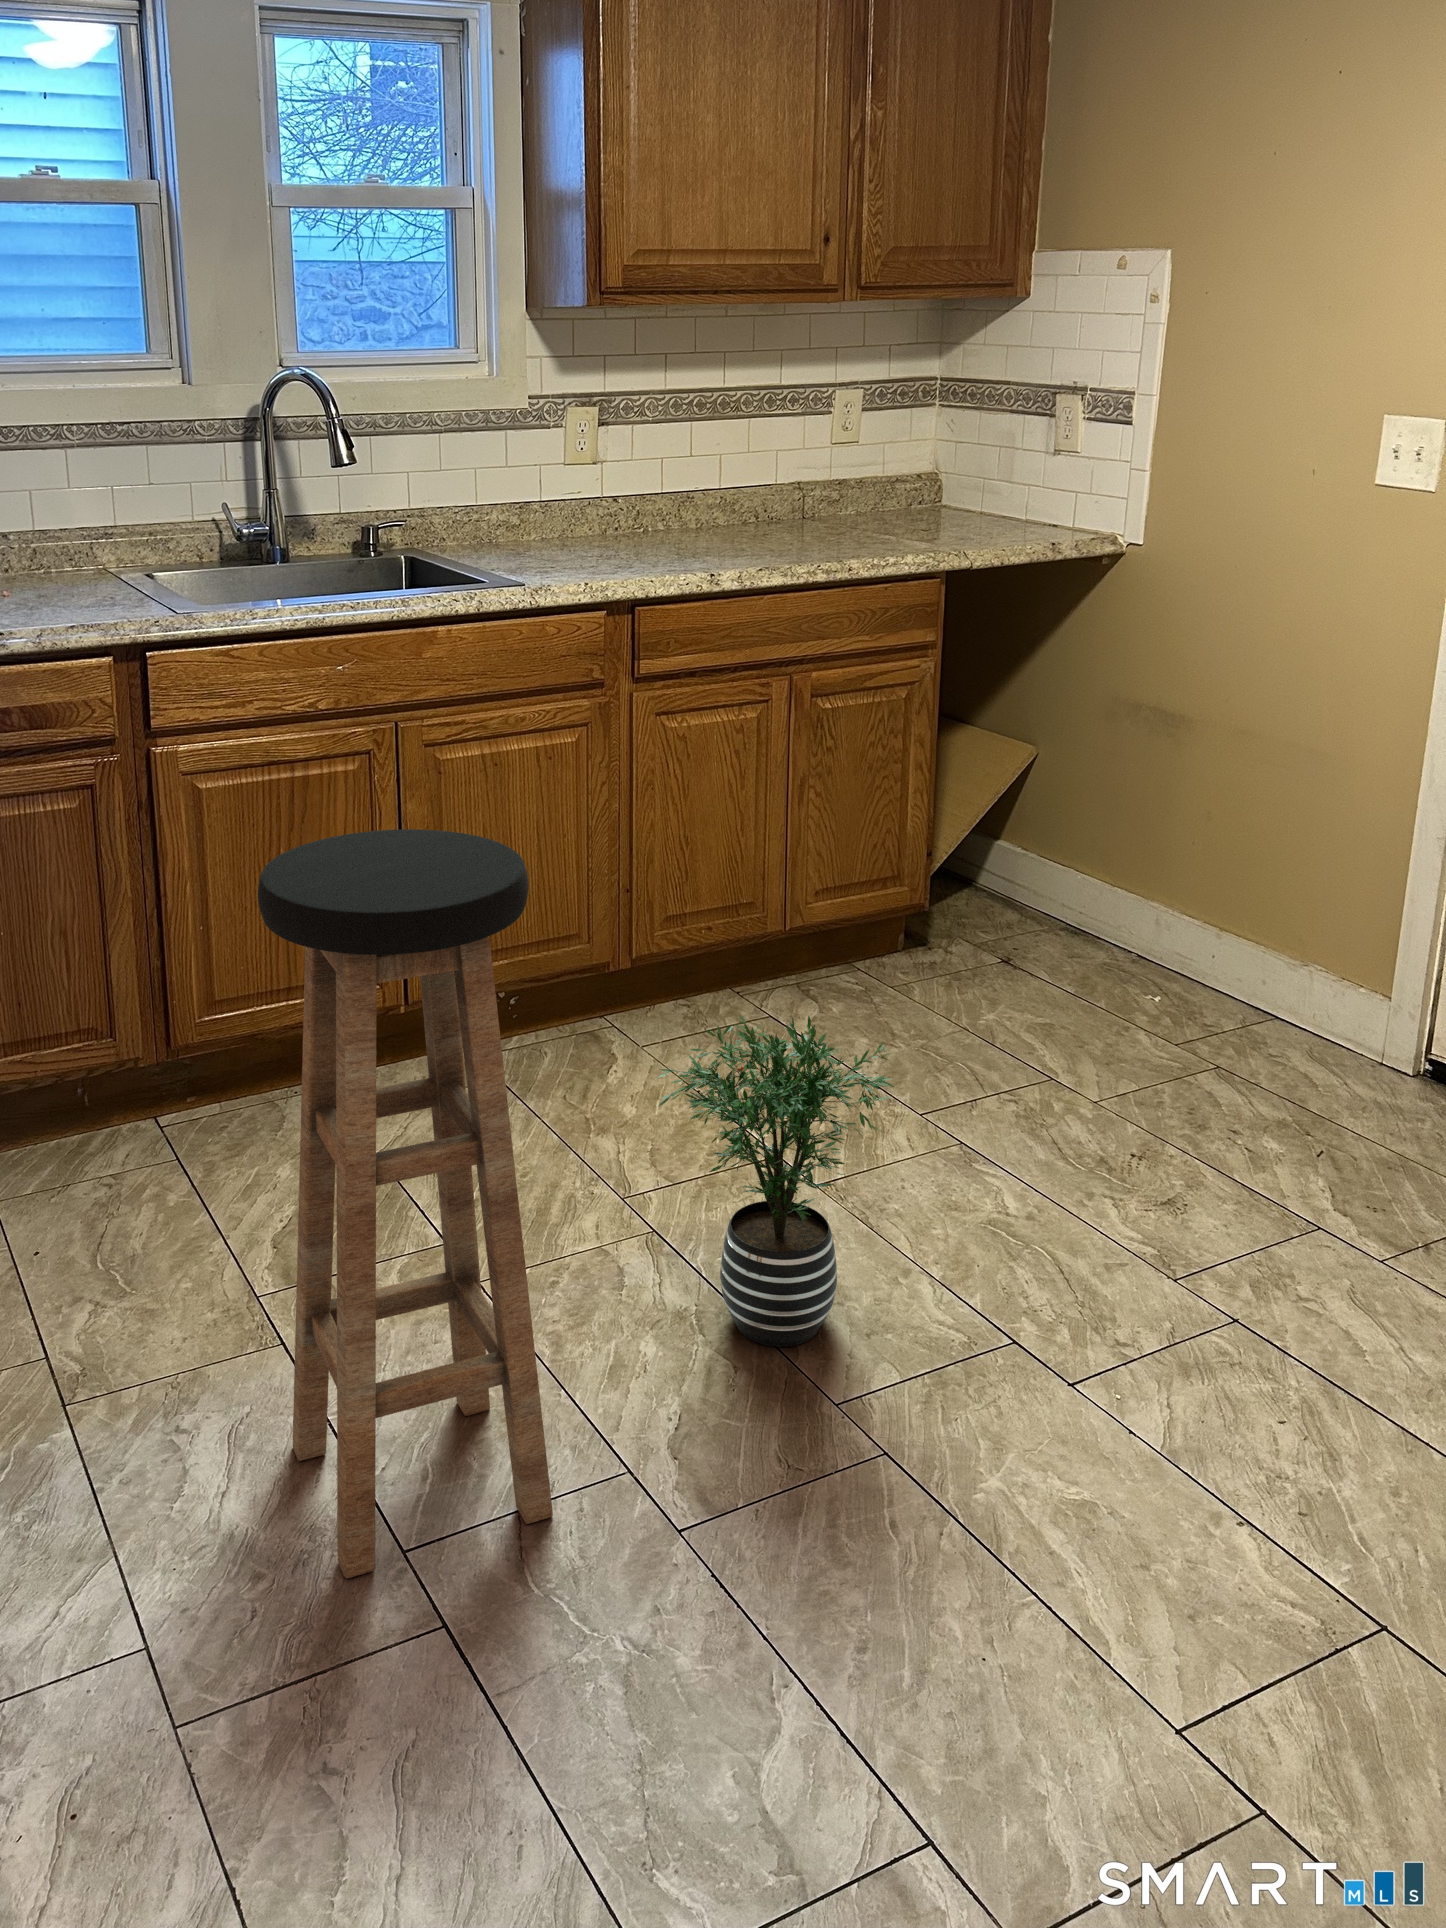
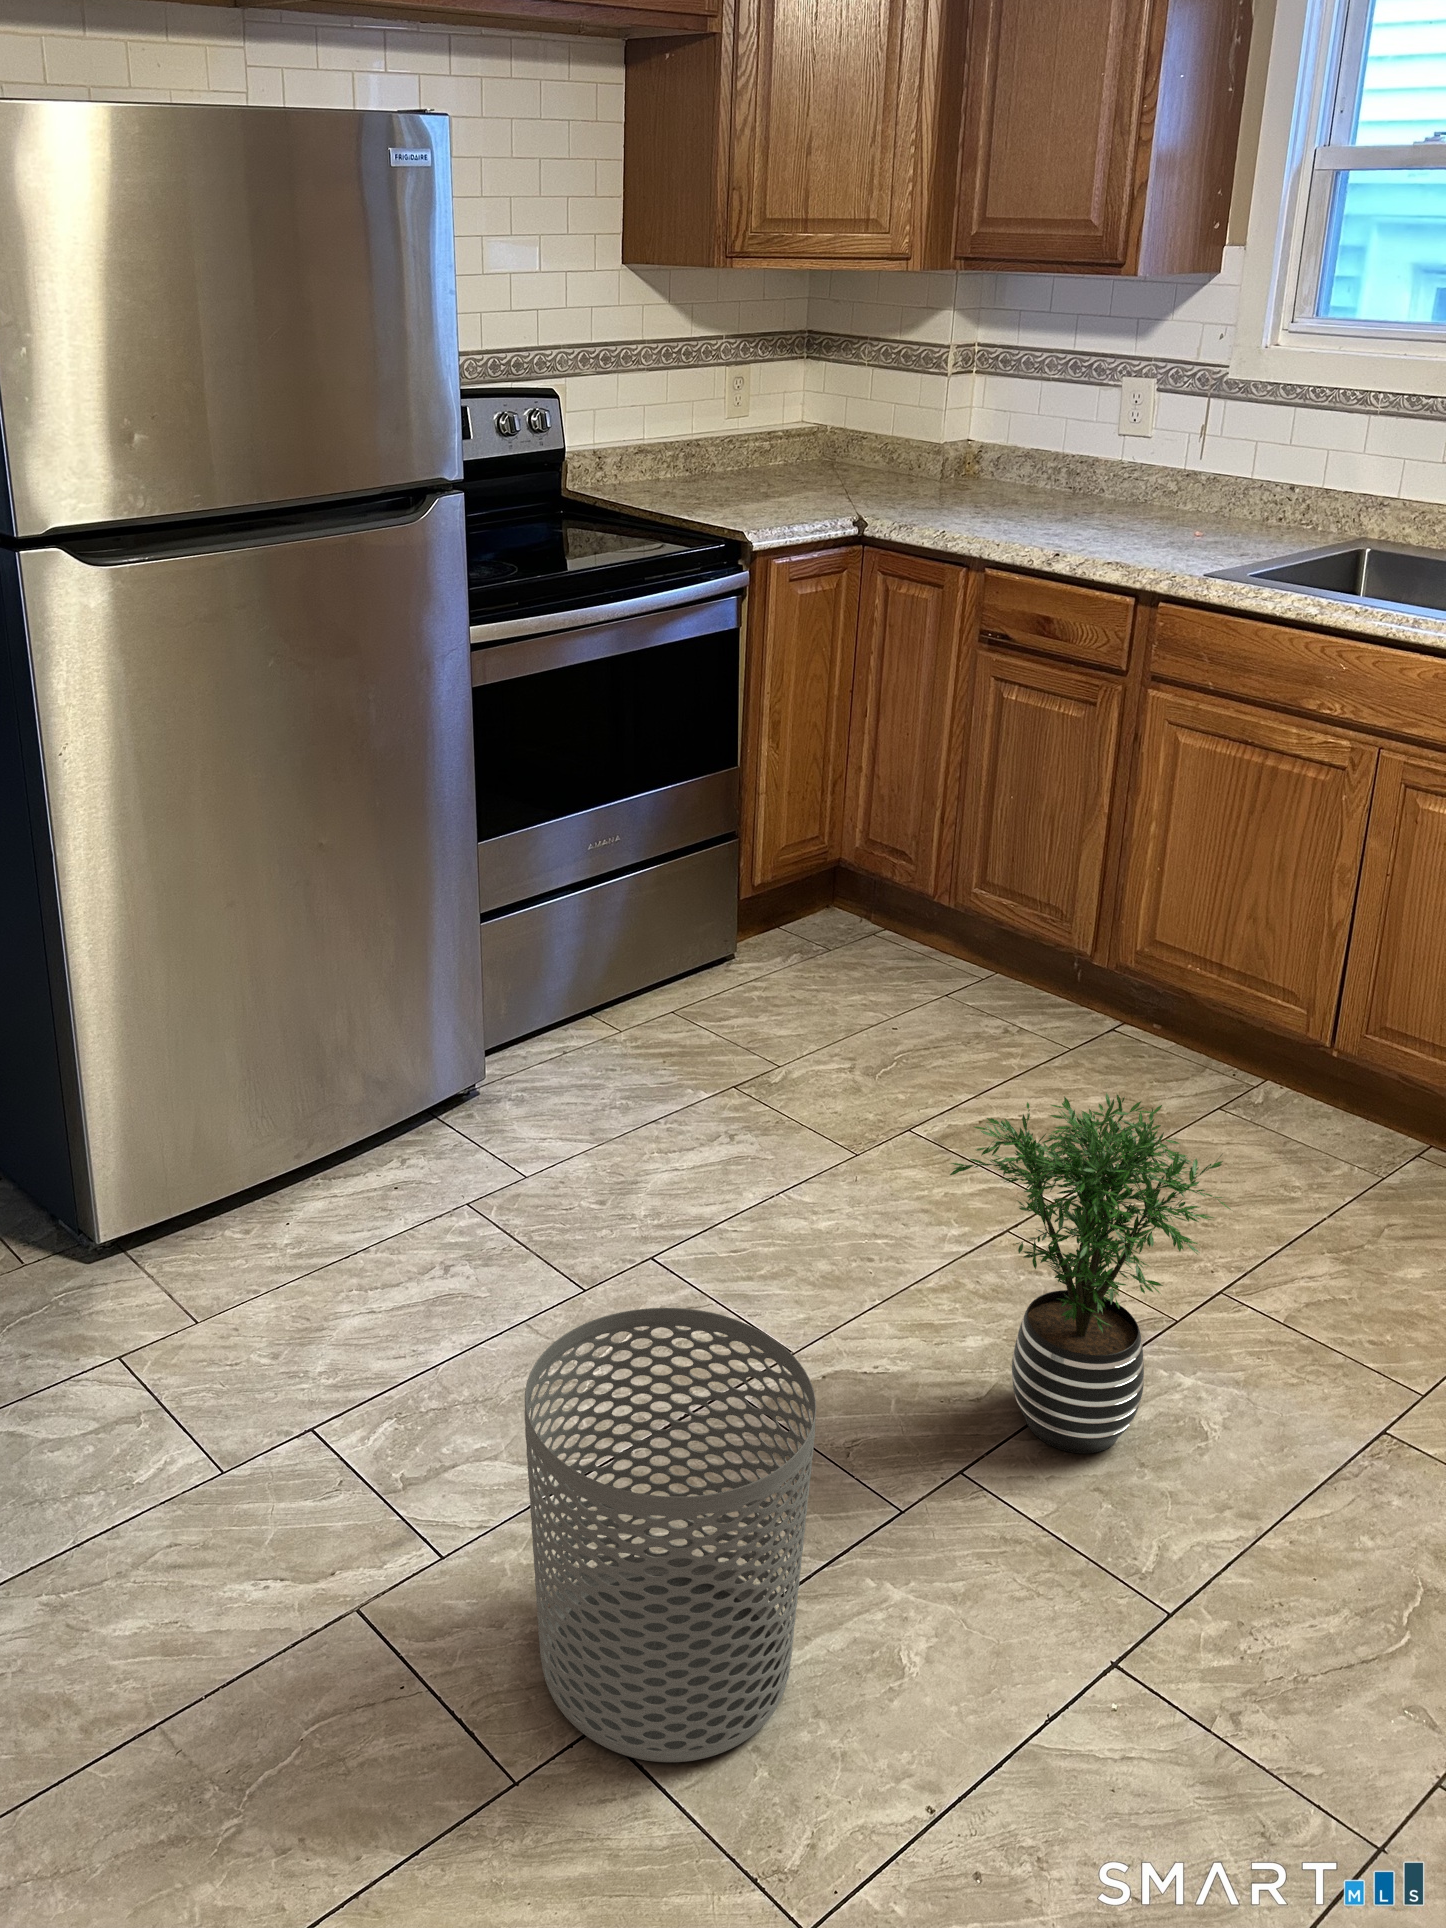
bar stool: present [258,829,553,1578] -> none [609,722,848,1320]
waste bin: none [964,1296,1276,1761] -> present [524,1308,816,1762]

